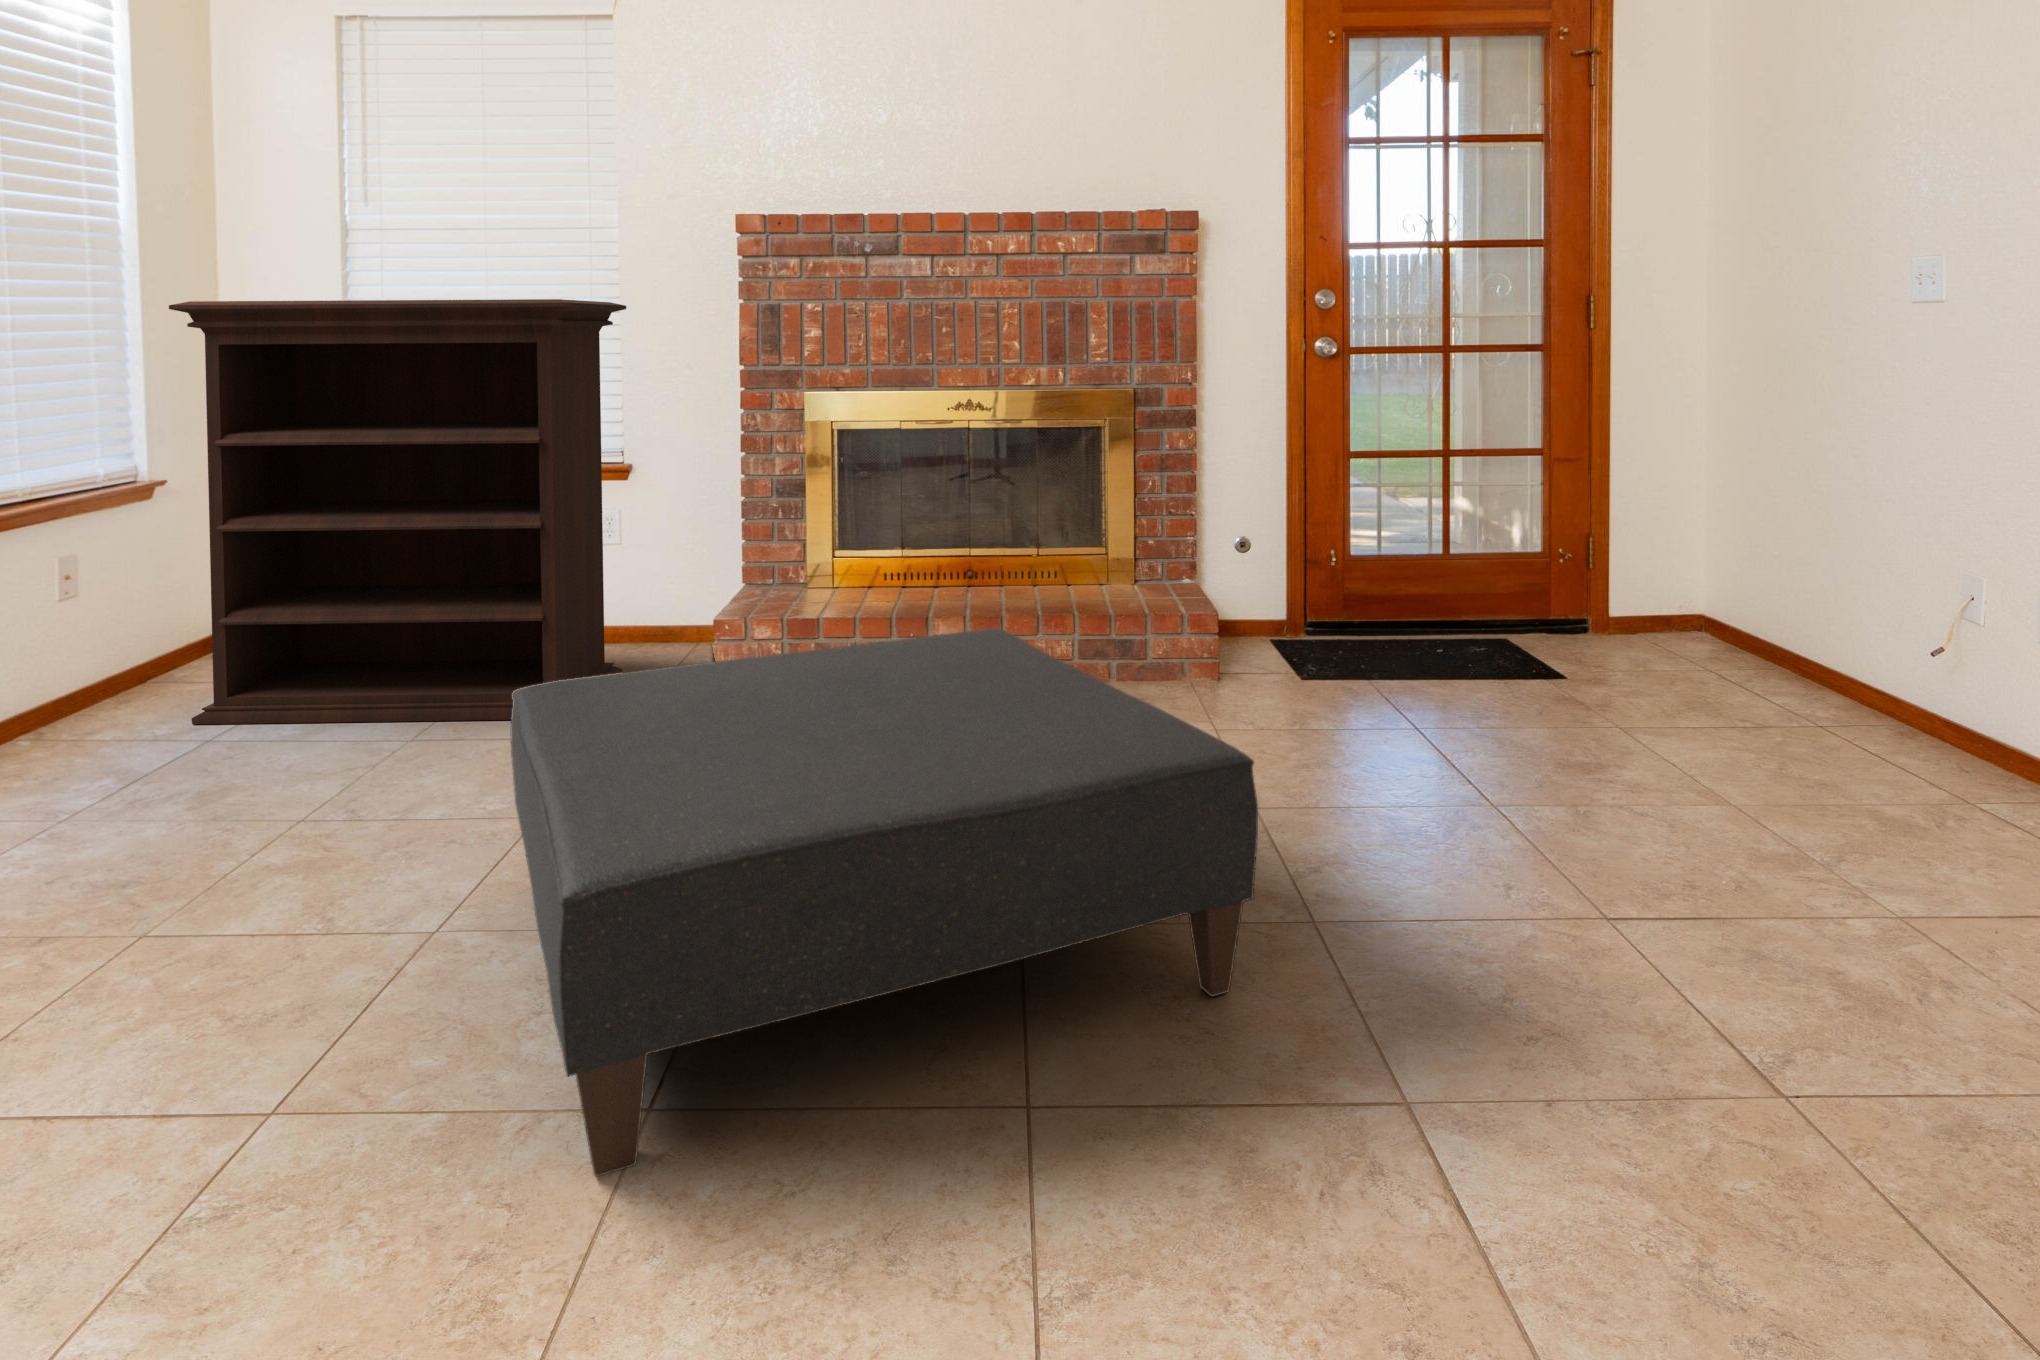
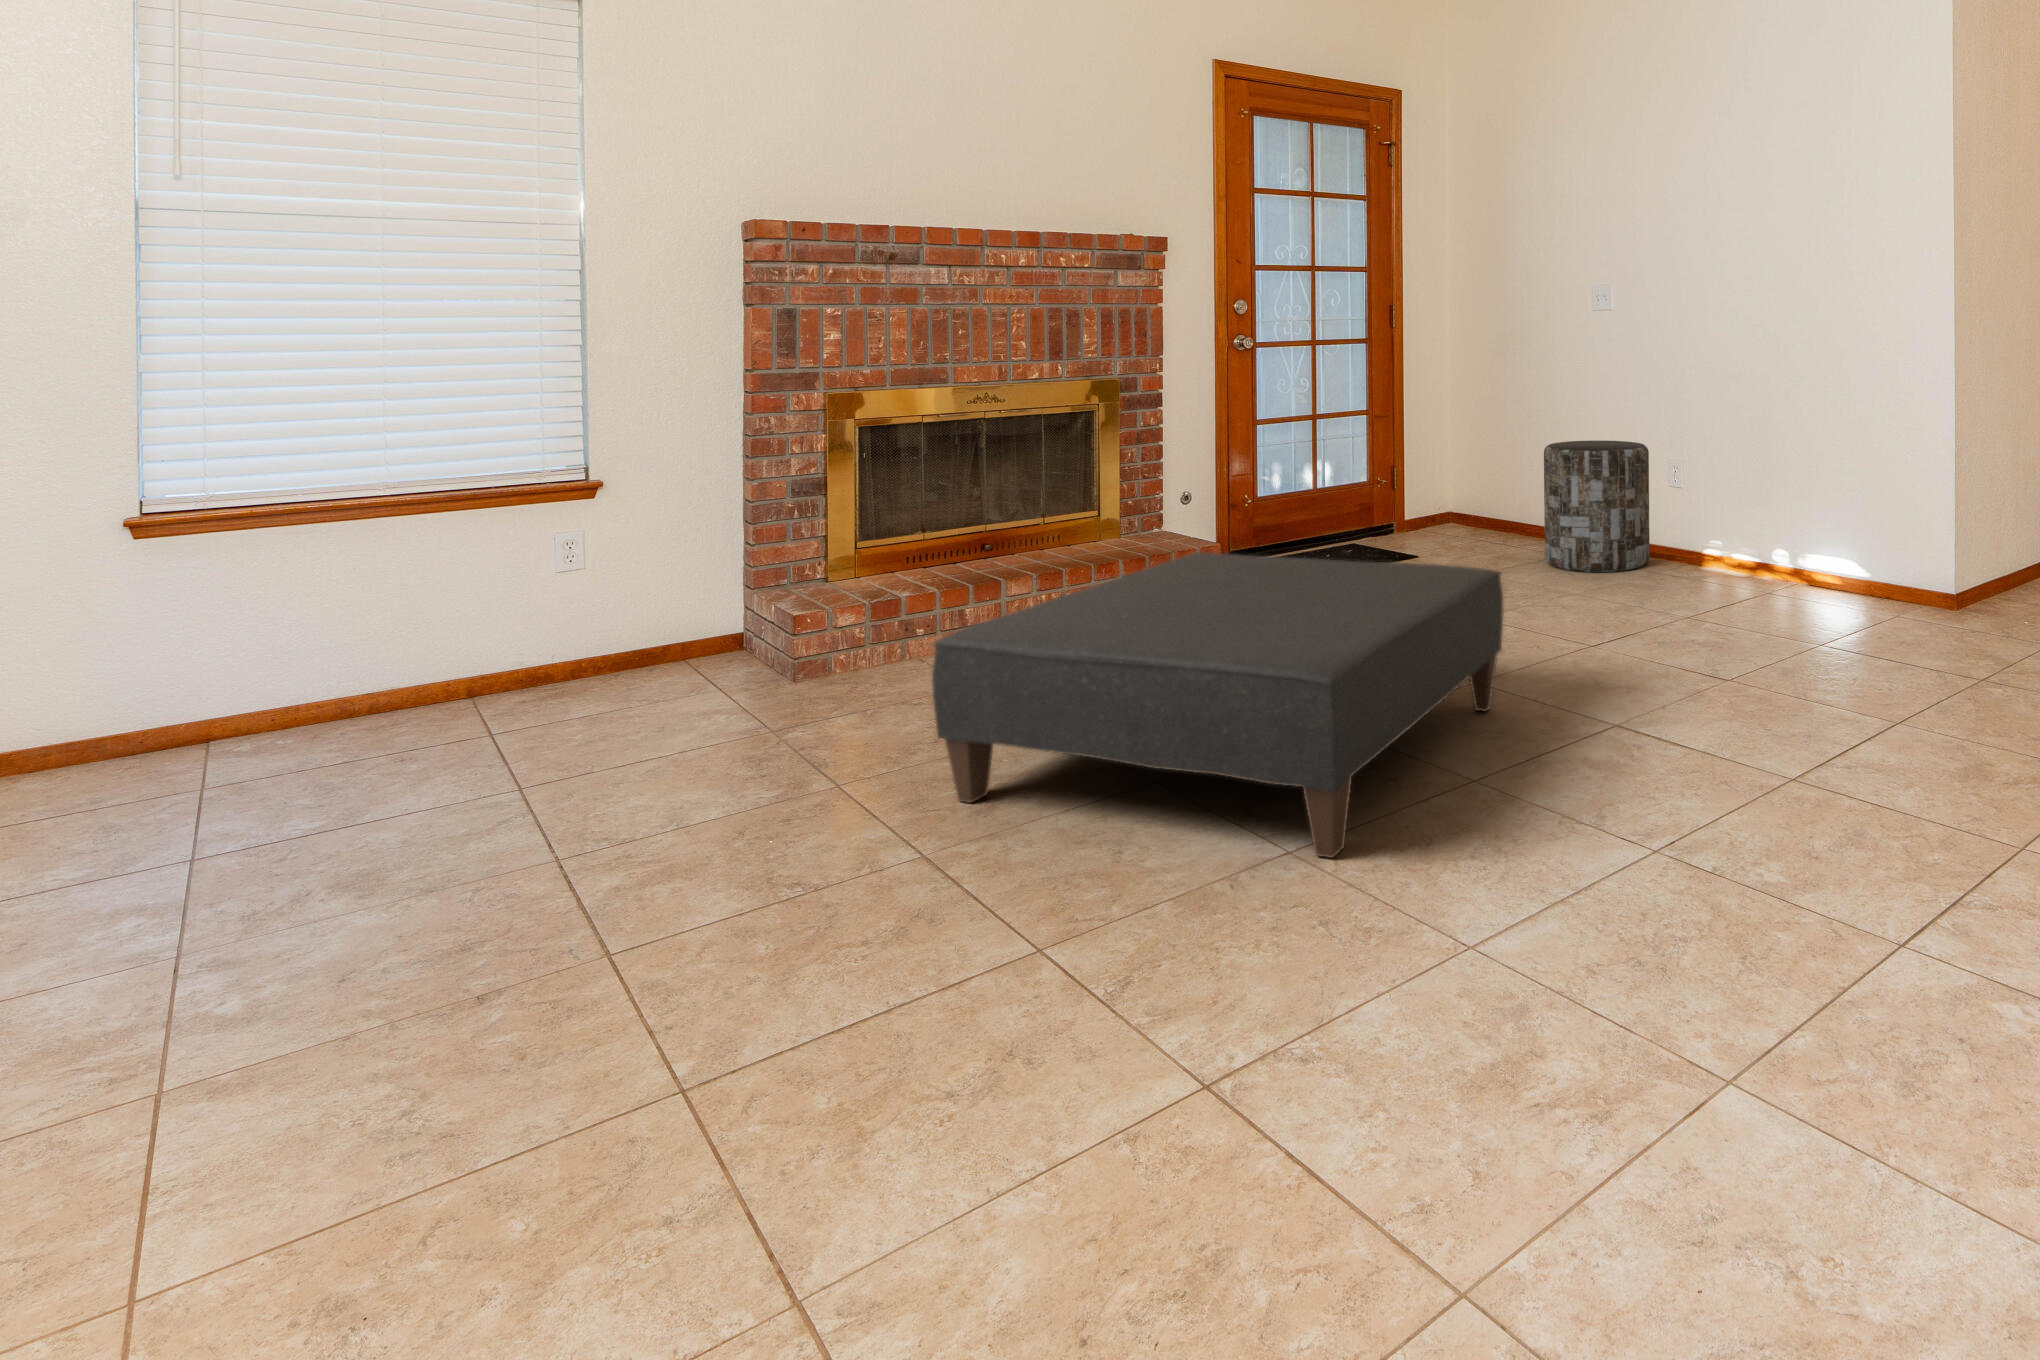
bookshelf: present [169,299,626,724] -> none [60,301,696,856]
side table: none [1754,530,1982,788] -> present [1544,440,1650,572]

